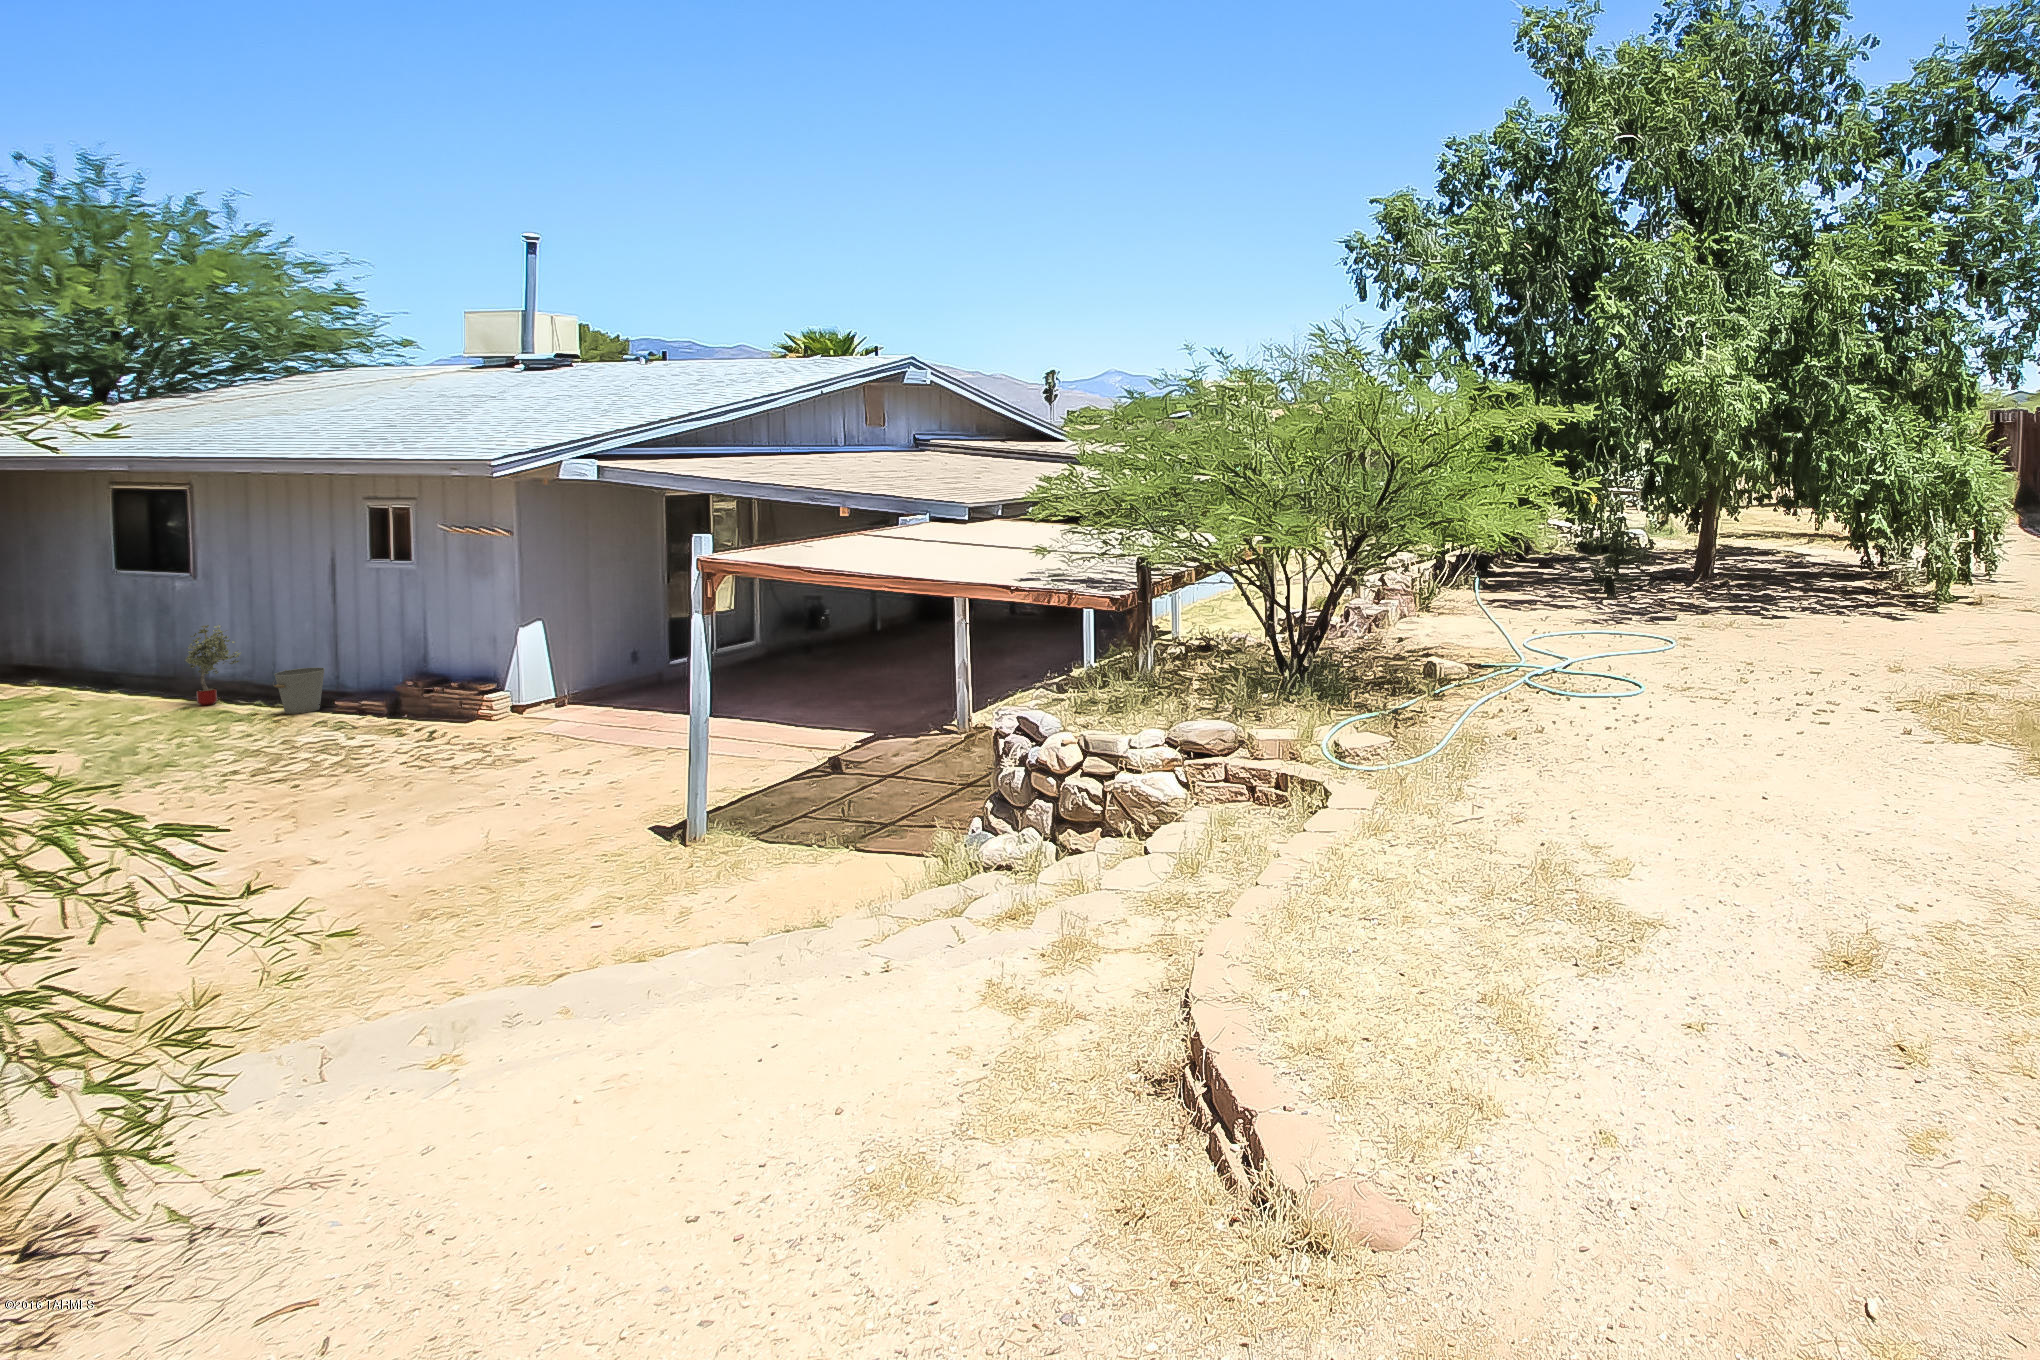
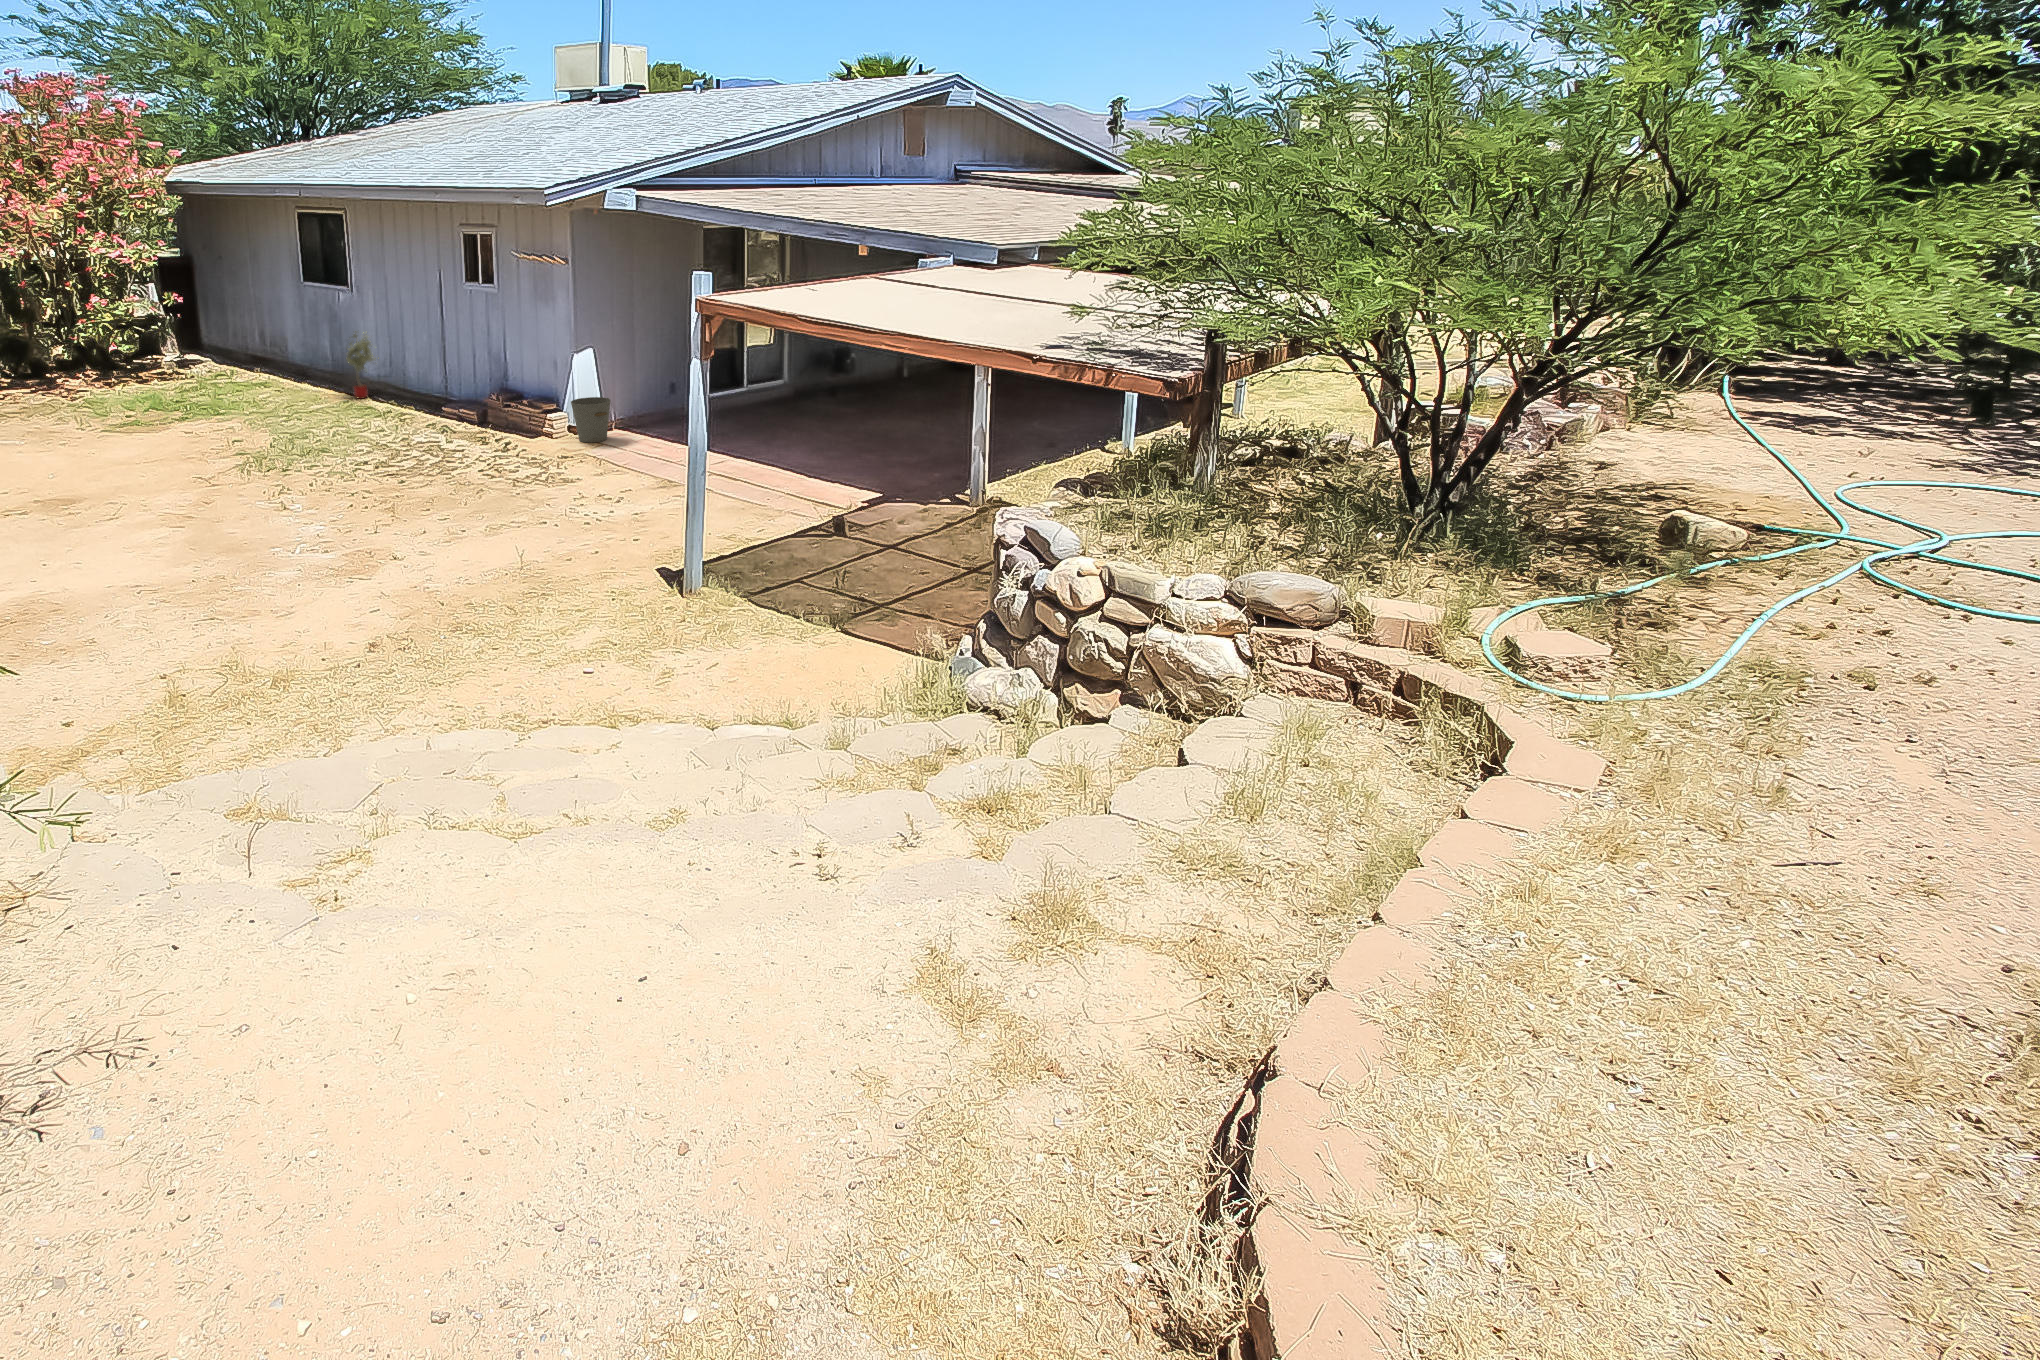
bucket: present [273,668,324,714] -> present [571,397,611,443]

